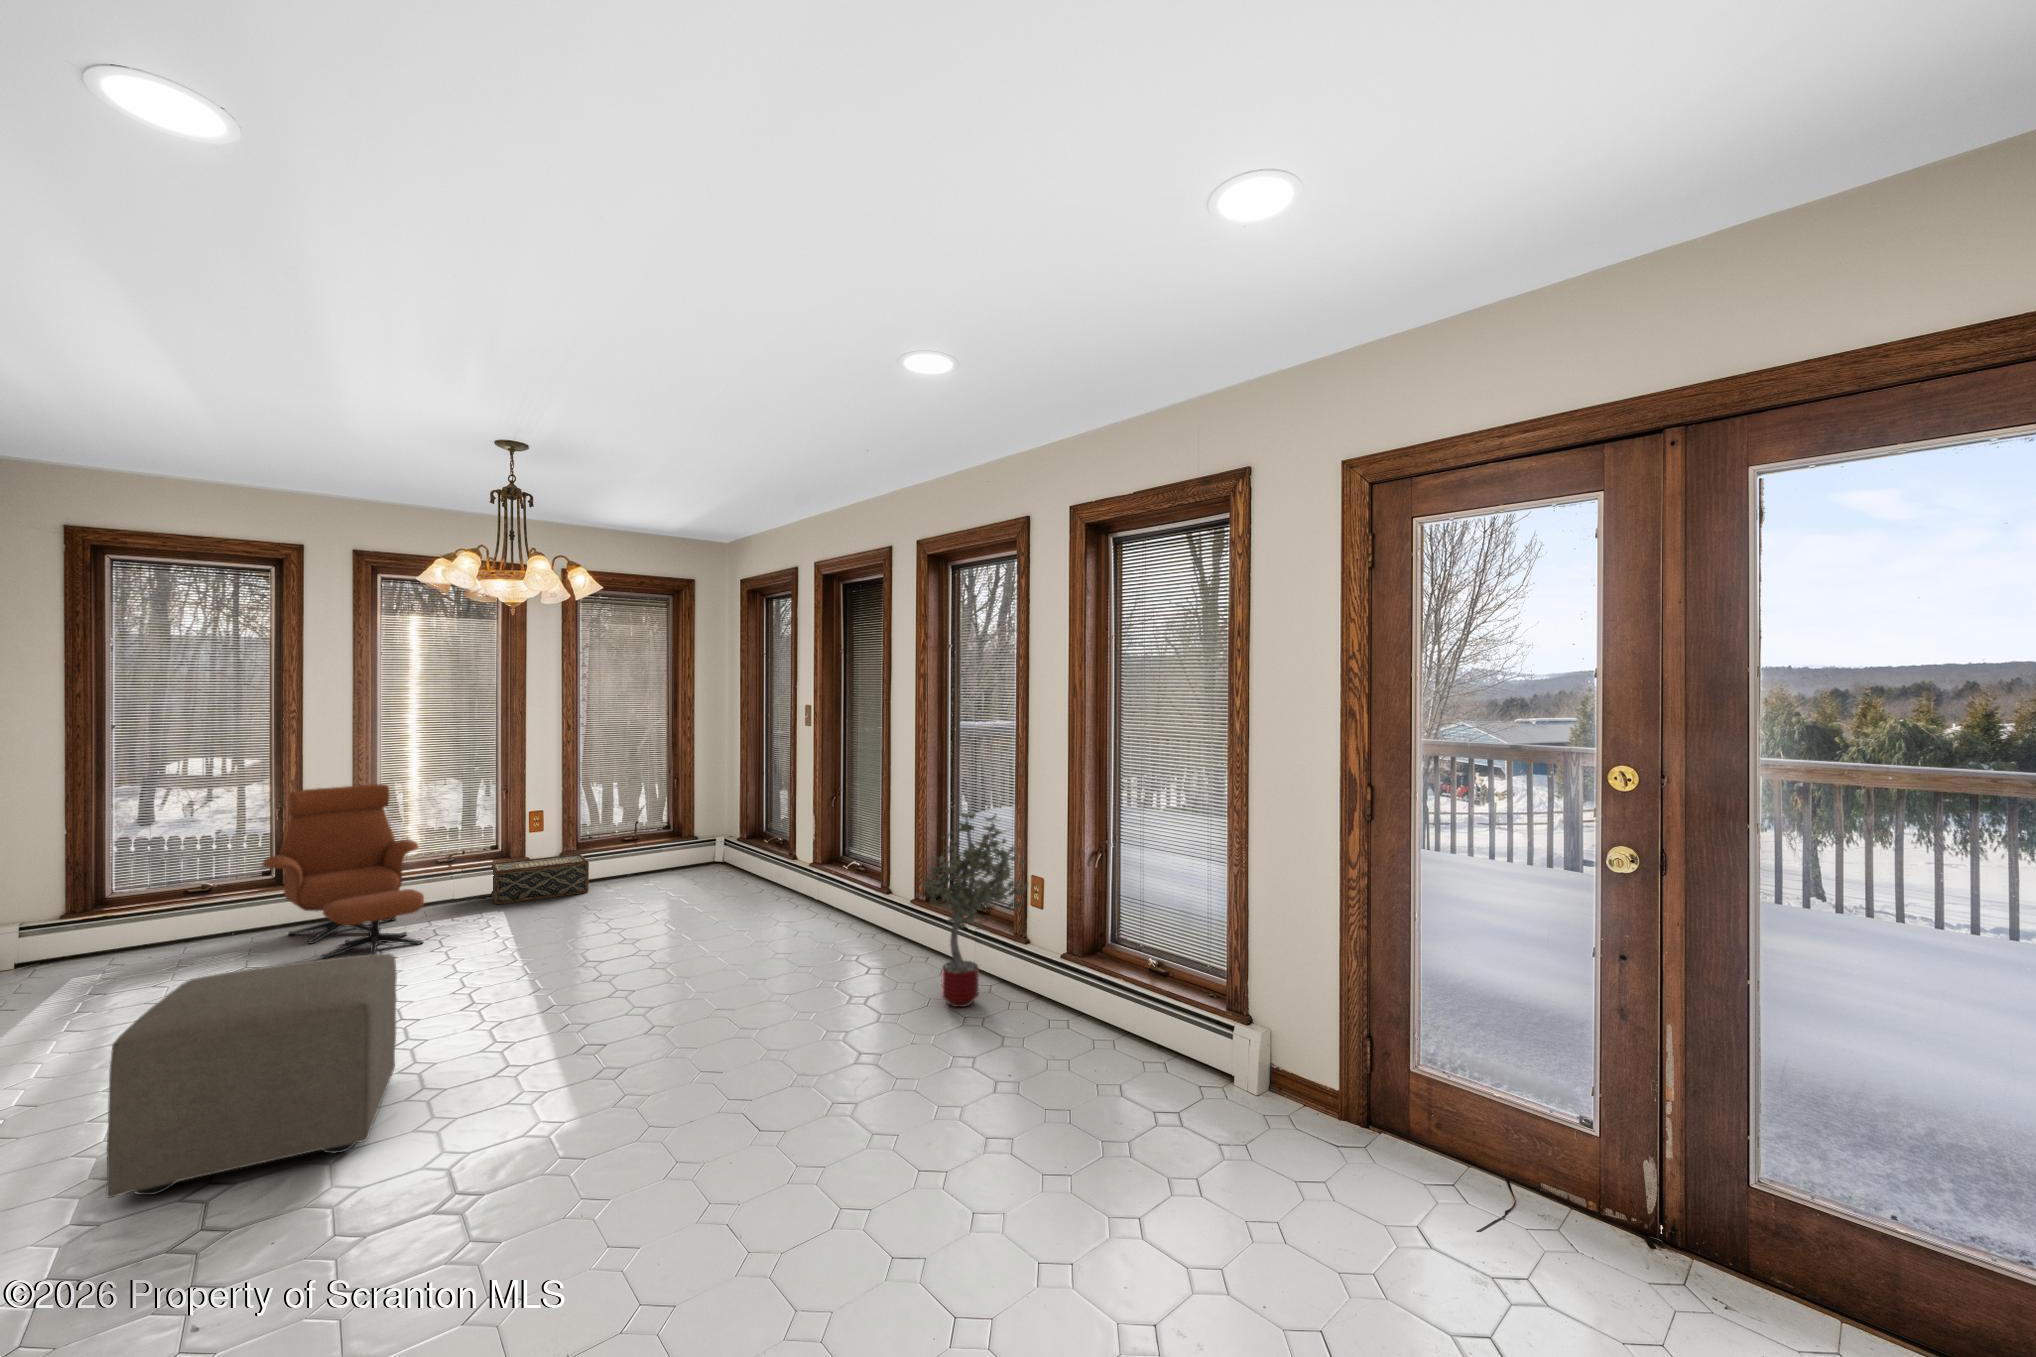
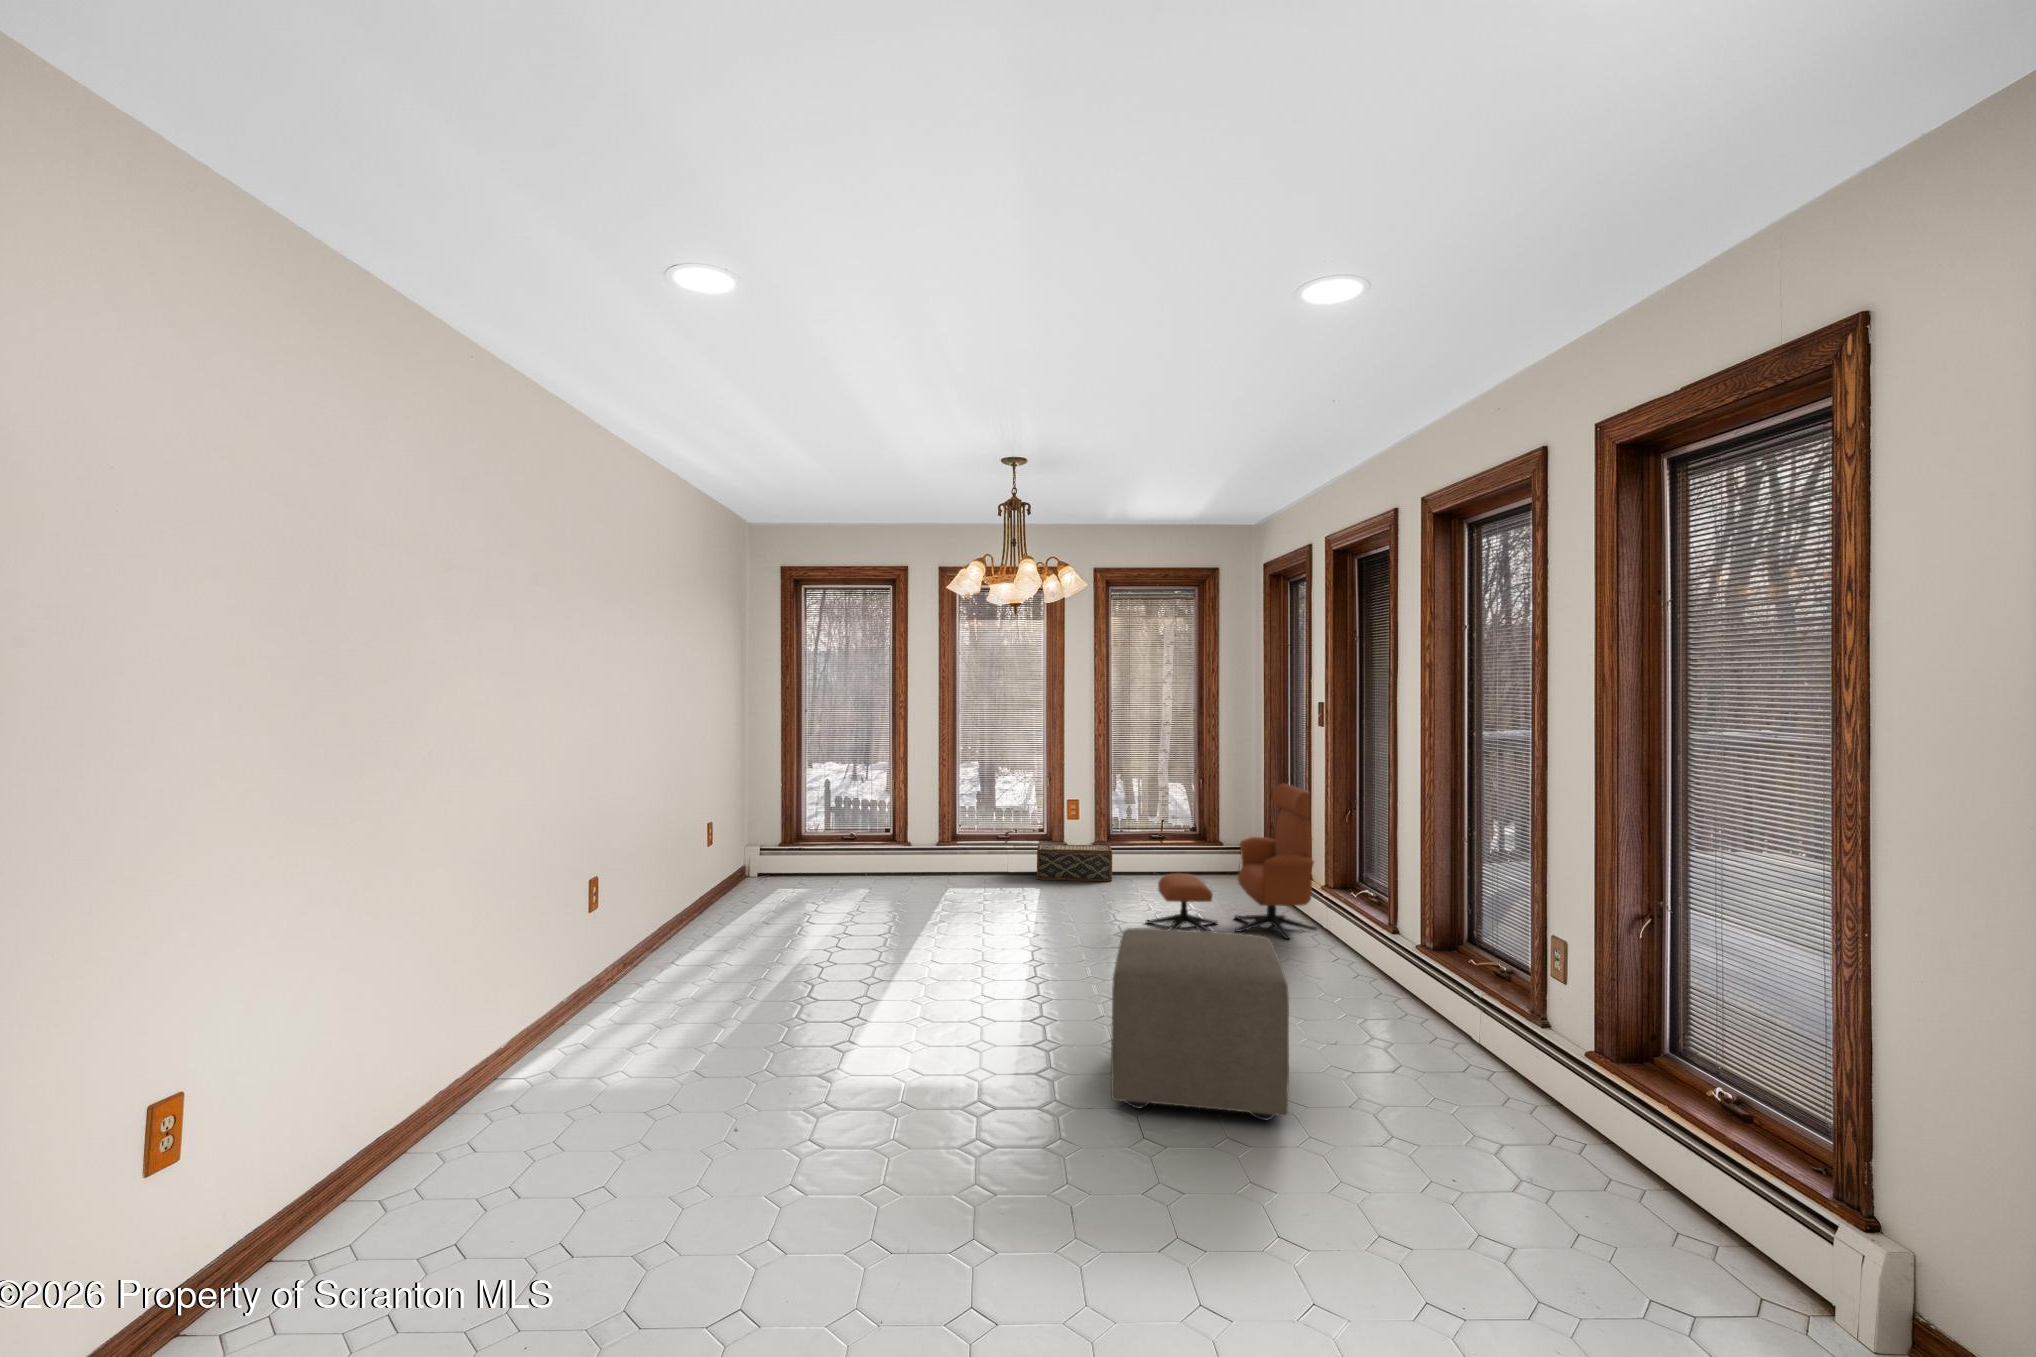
lounge chair: present [263,784,424,958] -> present [1146,784,1317,939]
potted tree: present [923,813,1028,1007] -> none [1387,836,1536,1083]
ottoman: present [106,953,397,1198] -> present [1111,928,1289,1120]

